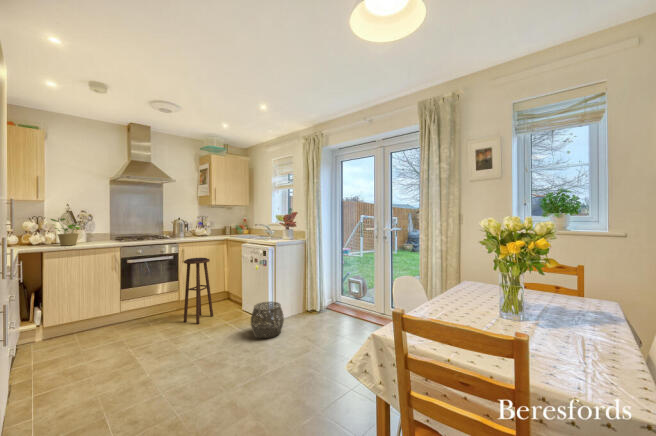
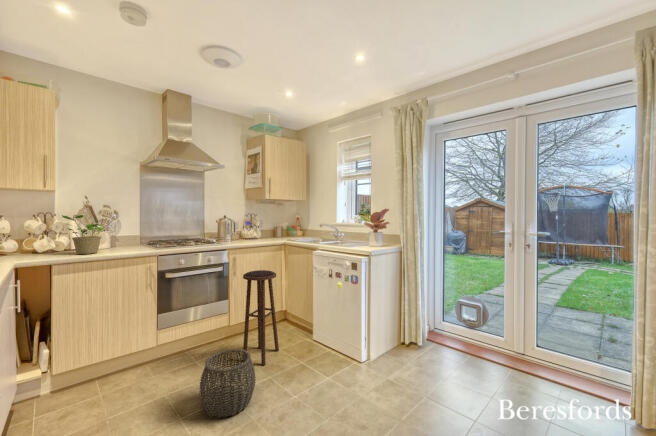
woven basket: present [251,302,284,338] -> present [200,349,256,418]

